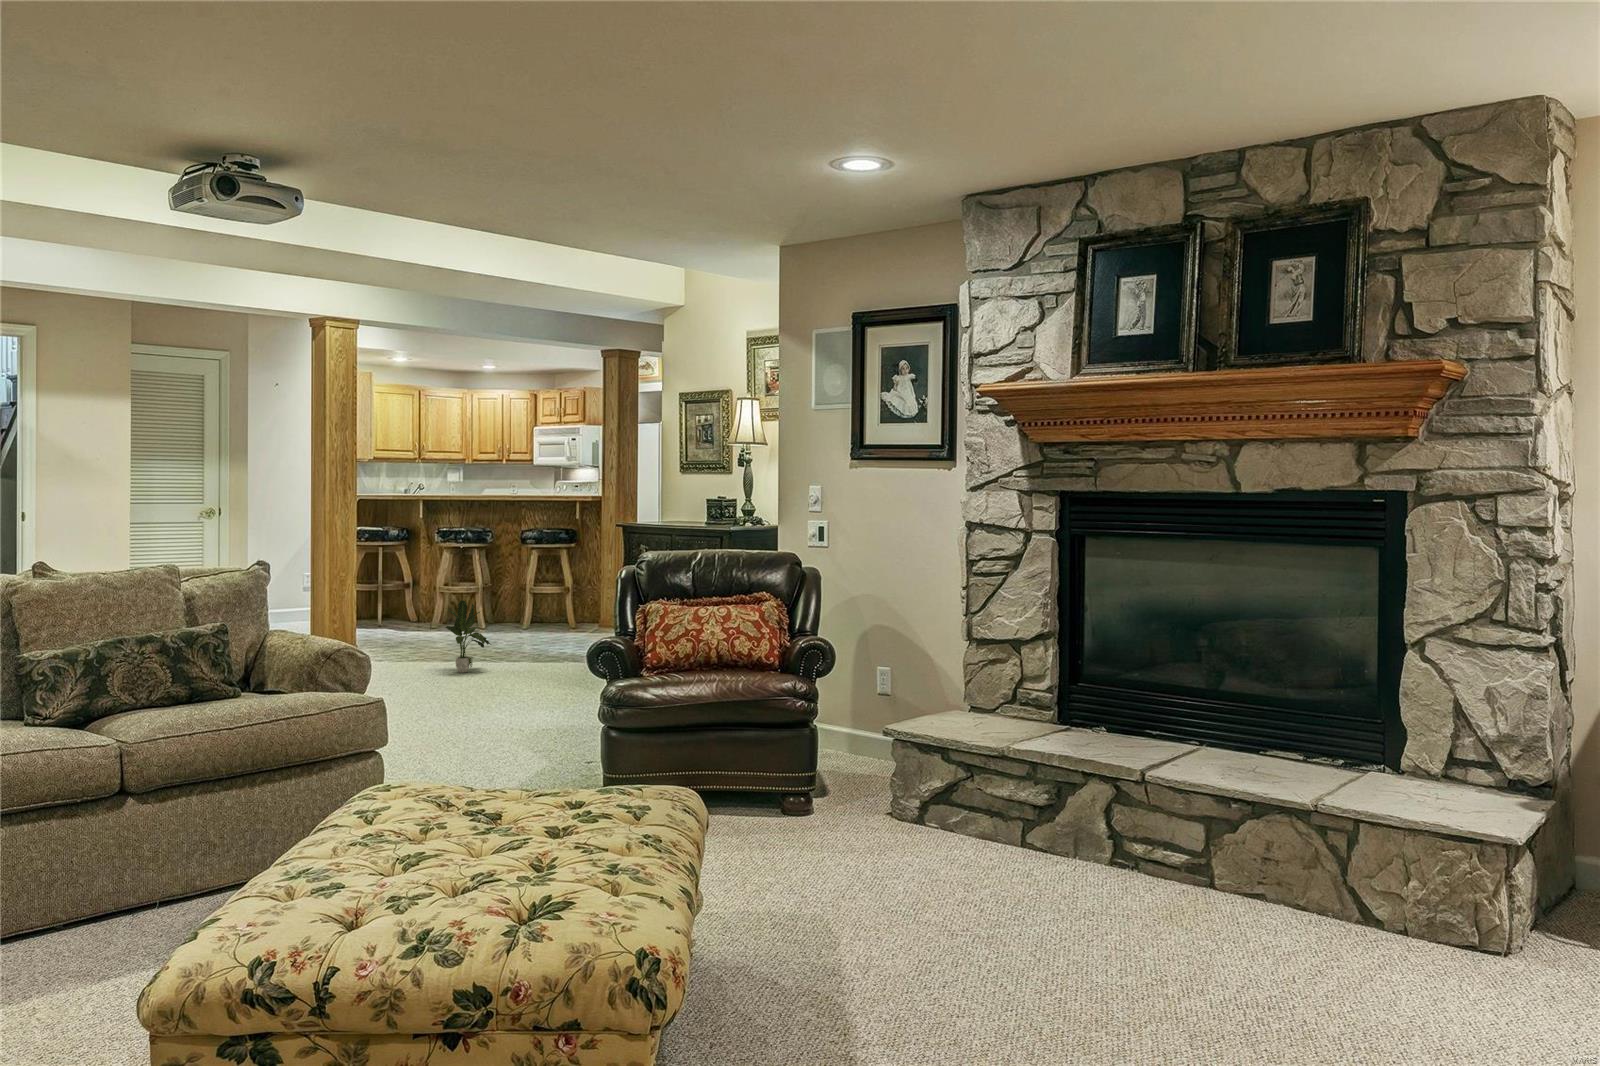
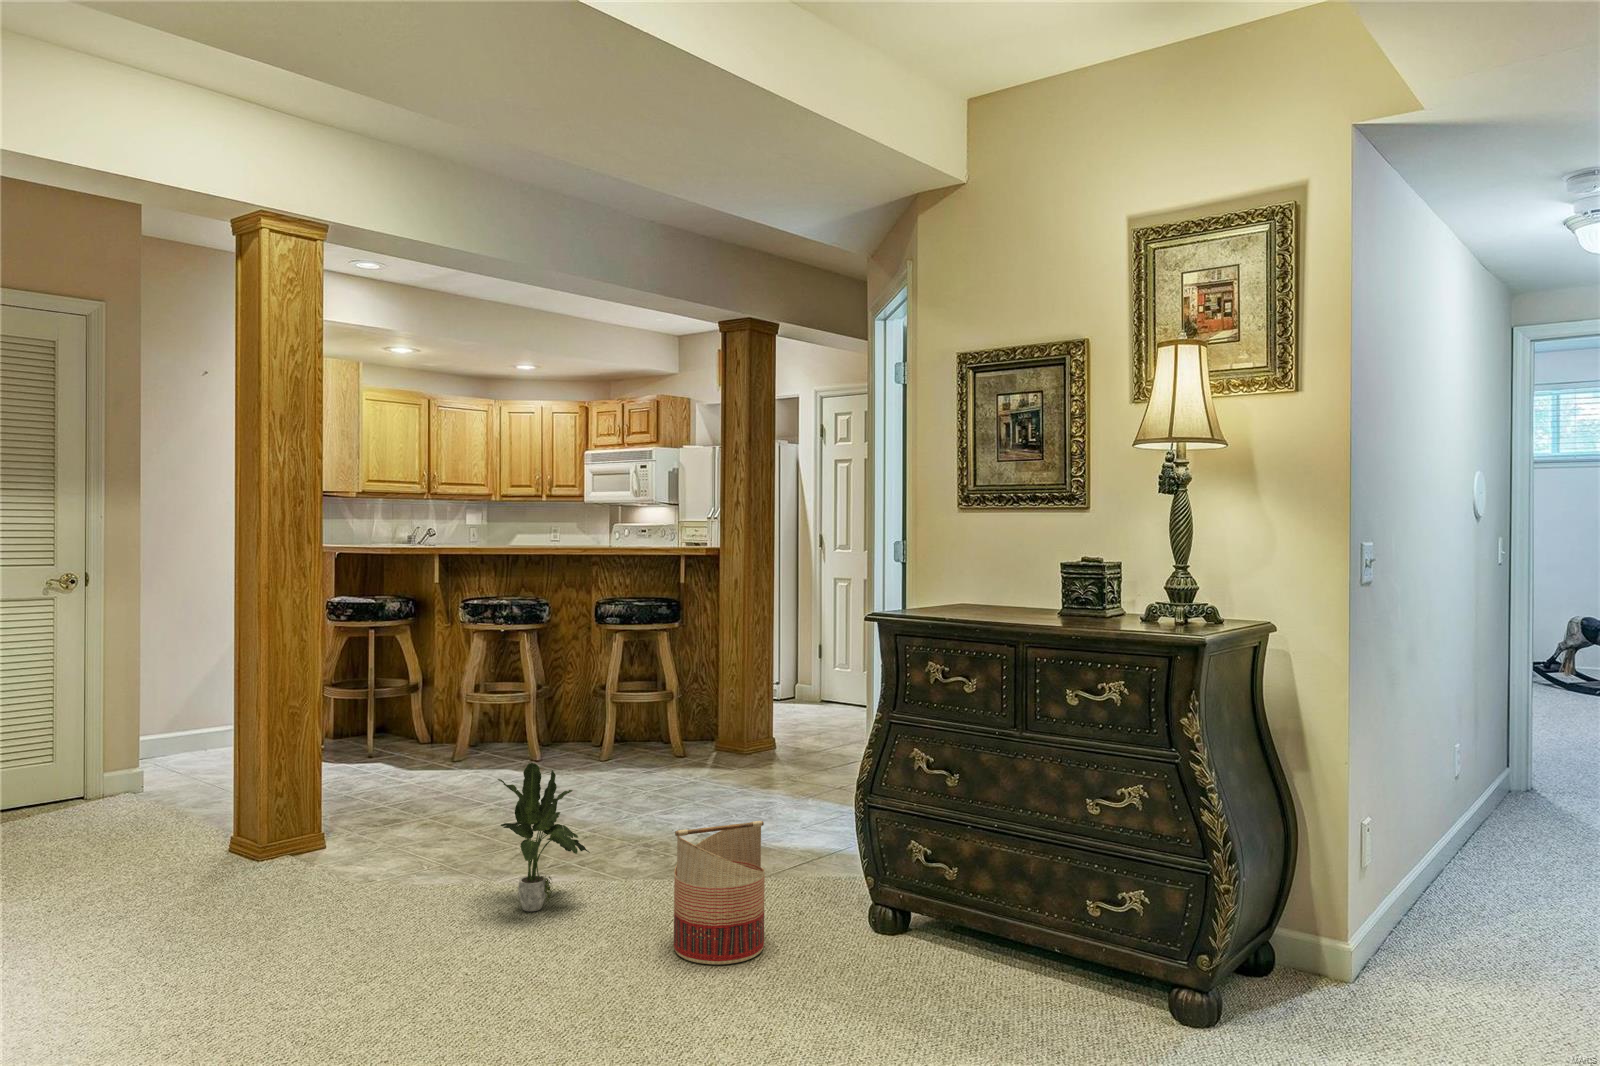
basket: none [525,623,570,685] -> present [674,821,765,964]

